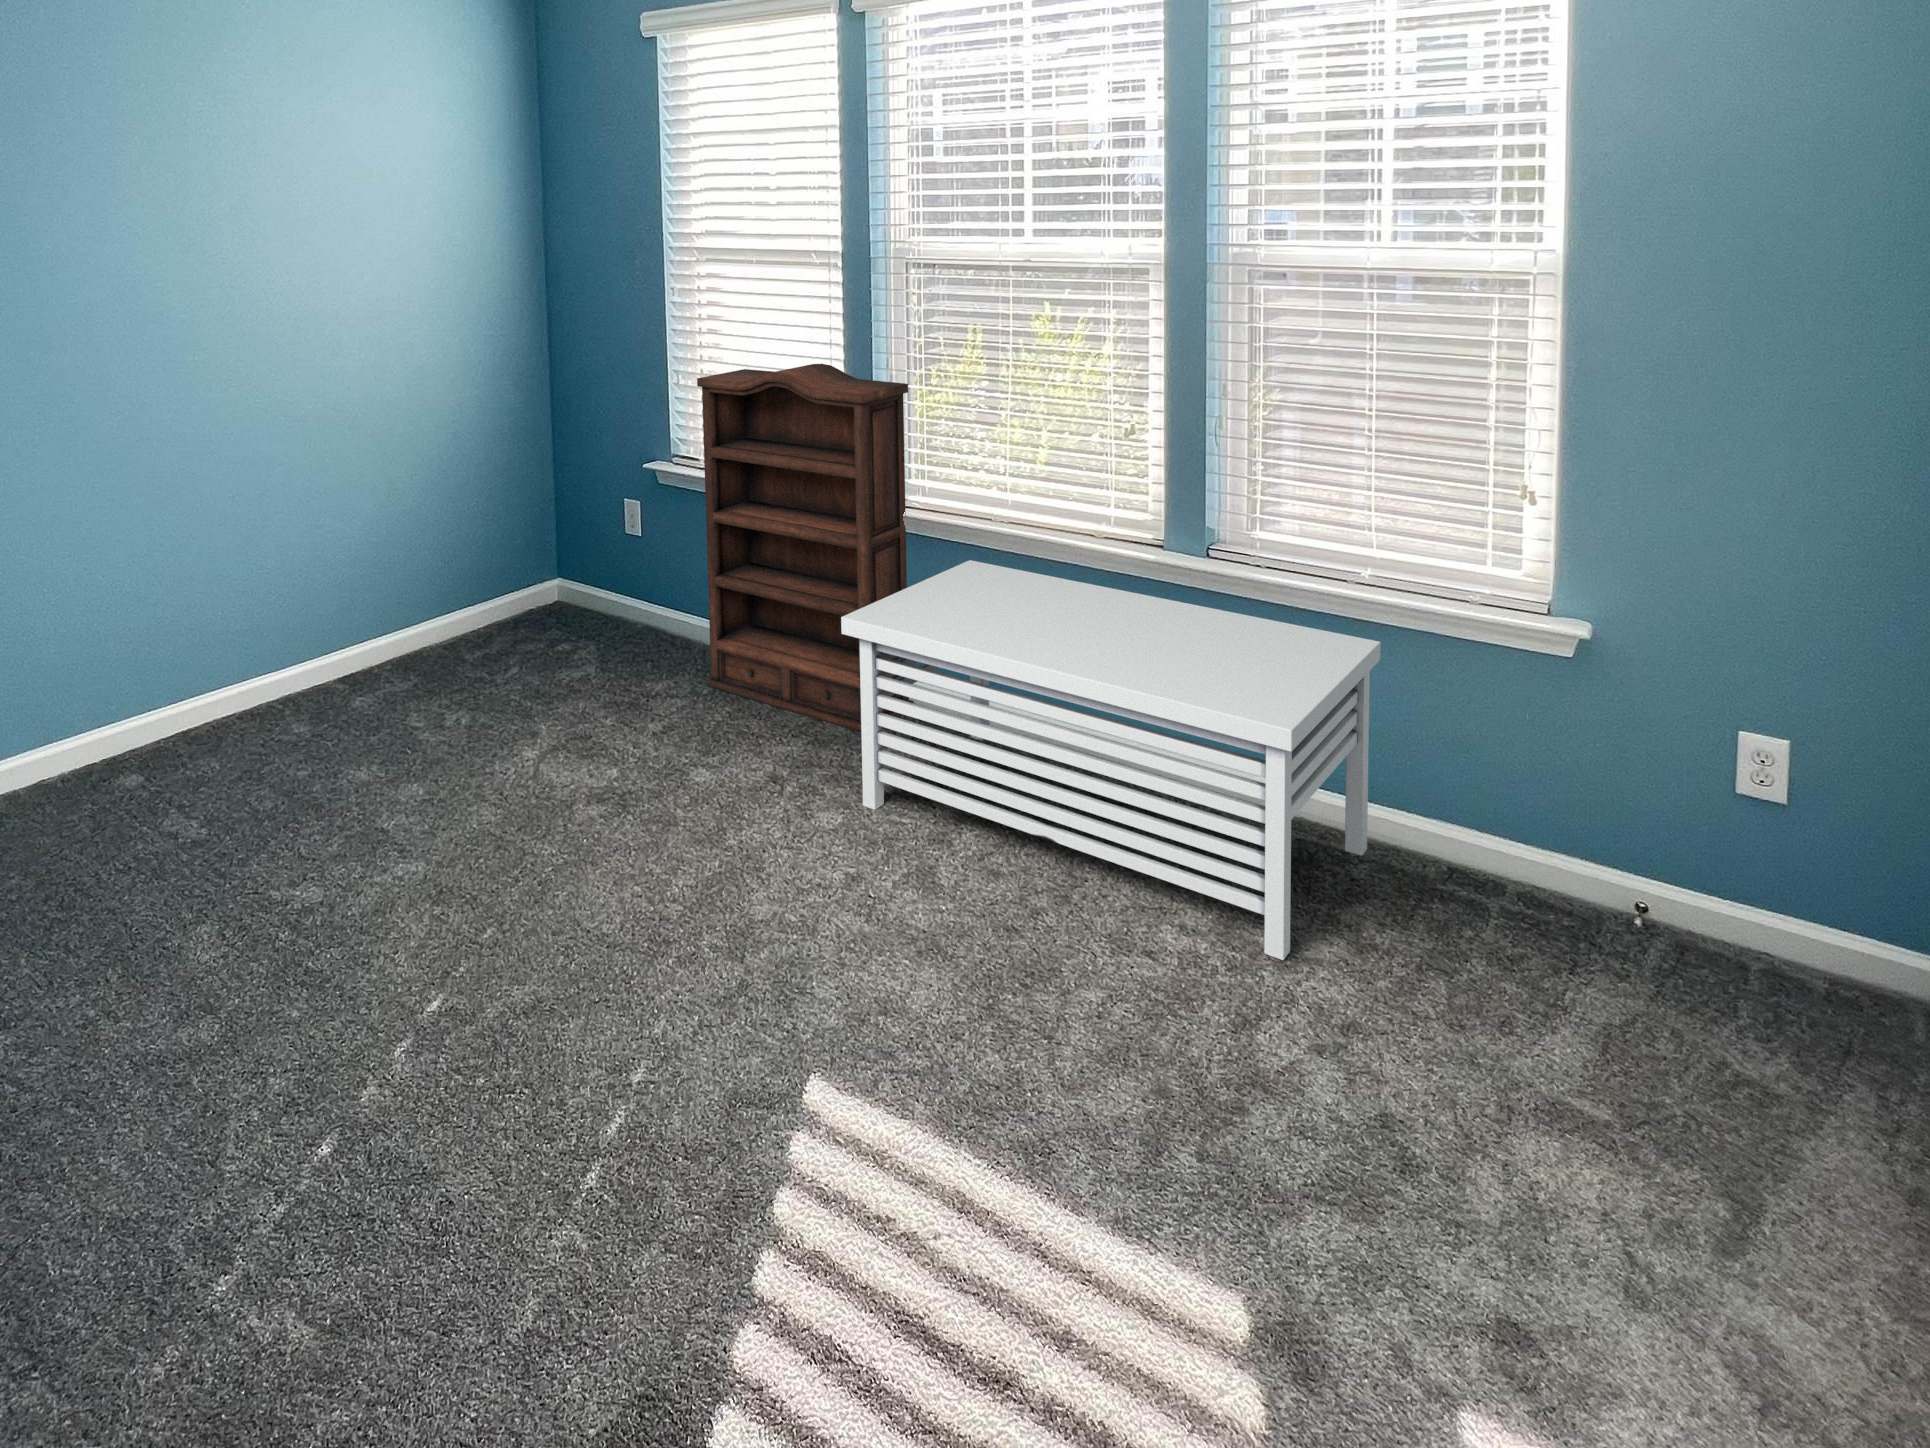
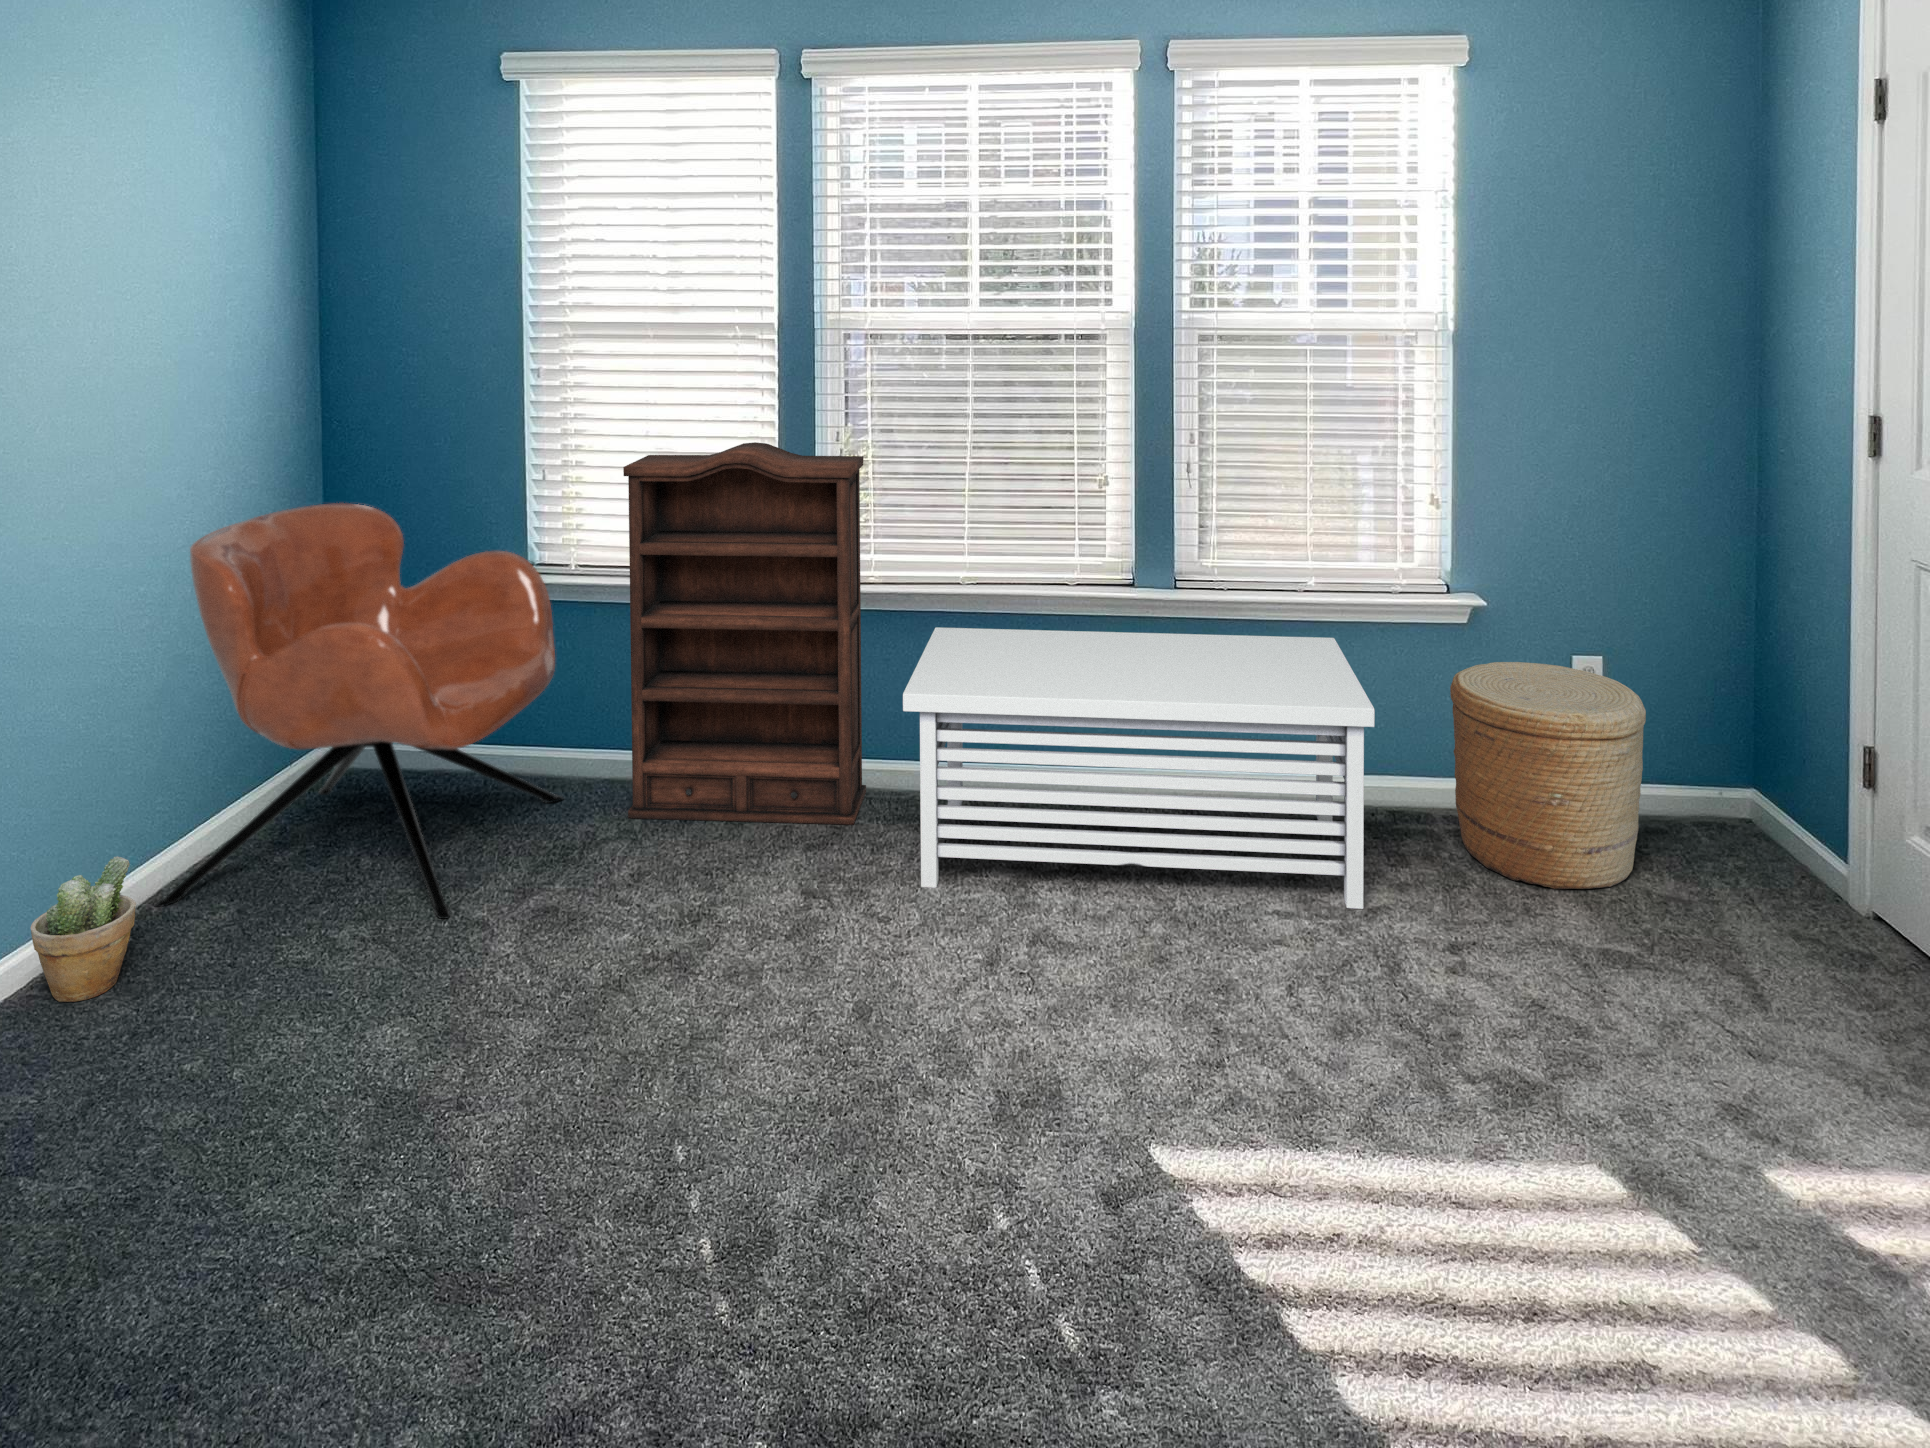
armchair: none [365,392,681,733] -> present [155,503,563,919]
potted plant: none [239,635,308,731] -> present [31,856,136,1002]
woven basket: none [1481,709,1764,1040] -> present [1450,662,1646,889]

